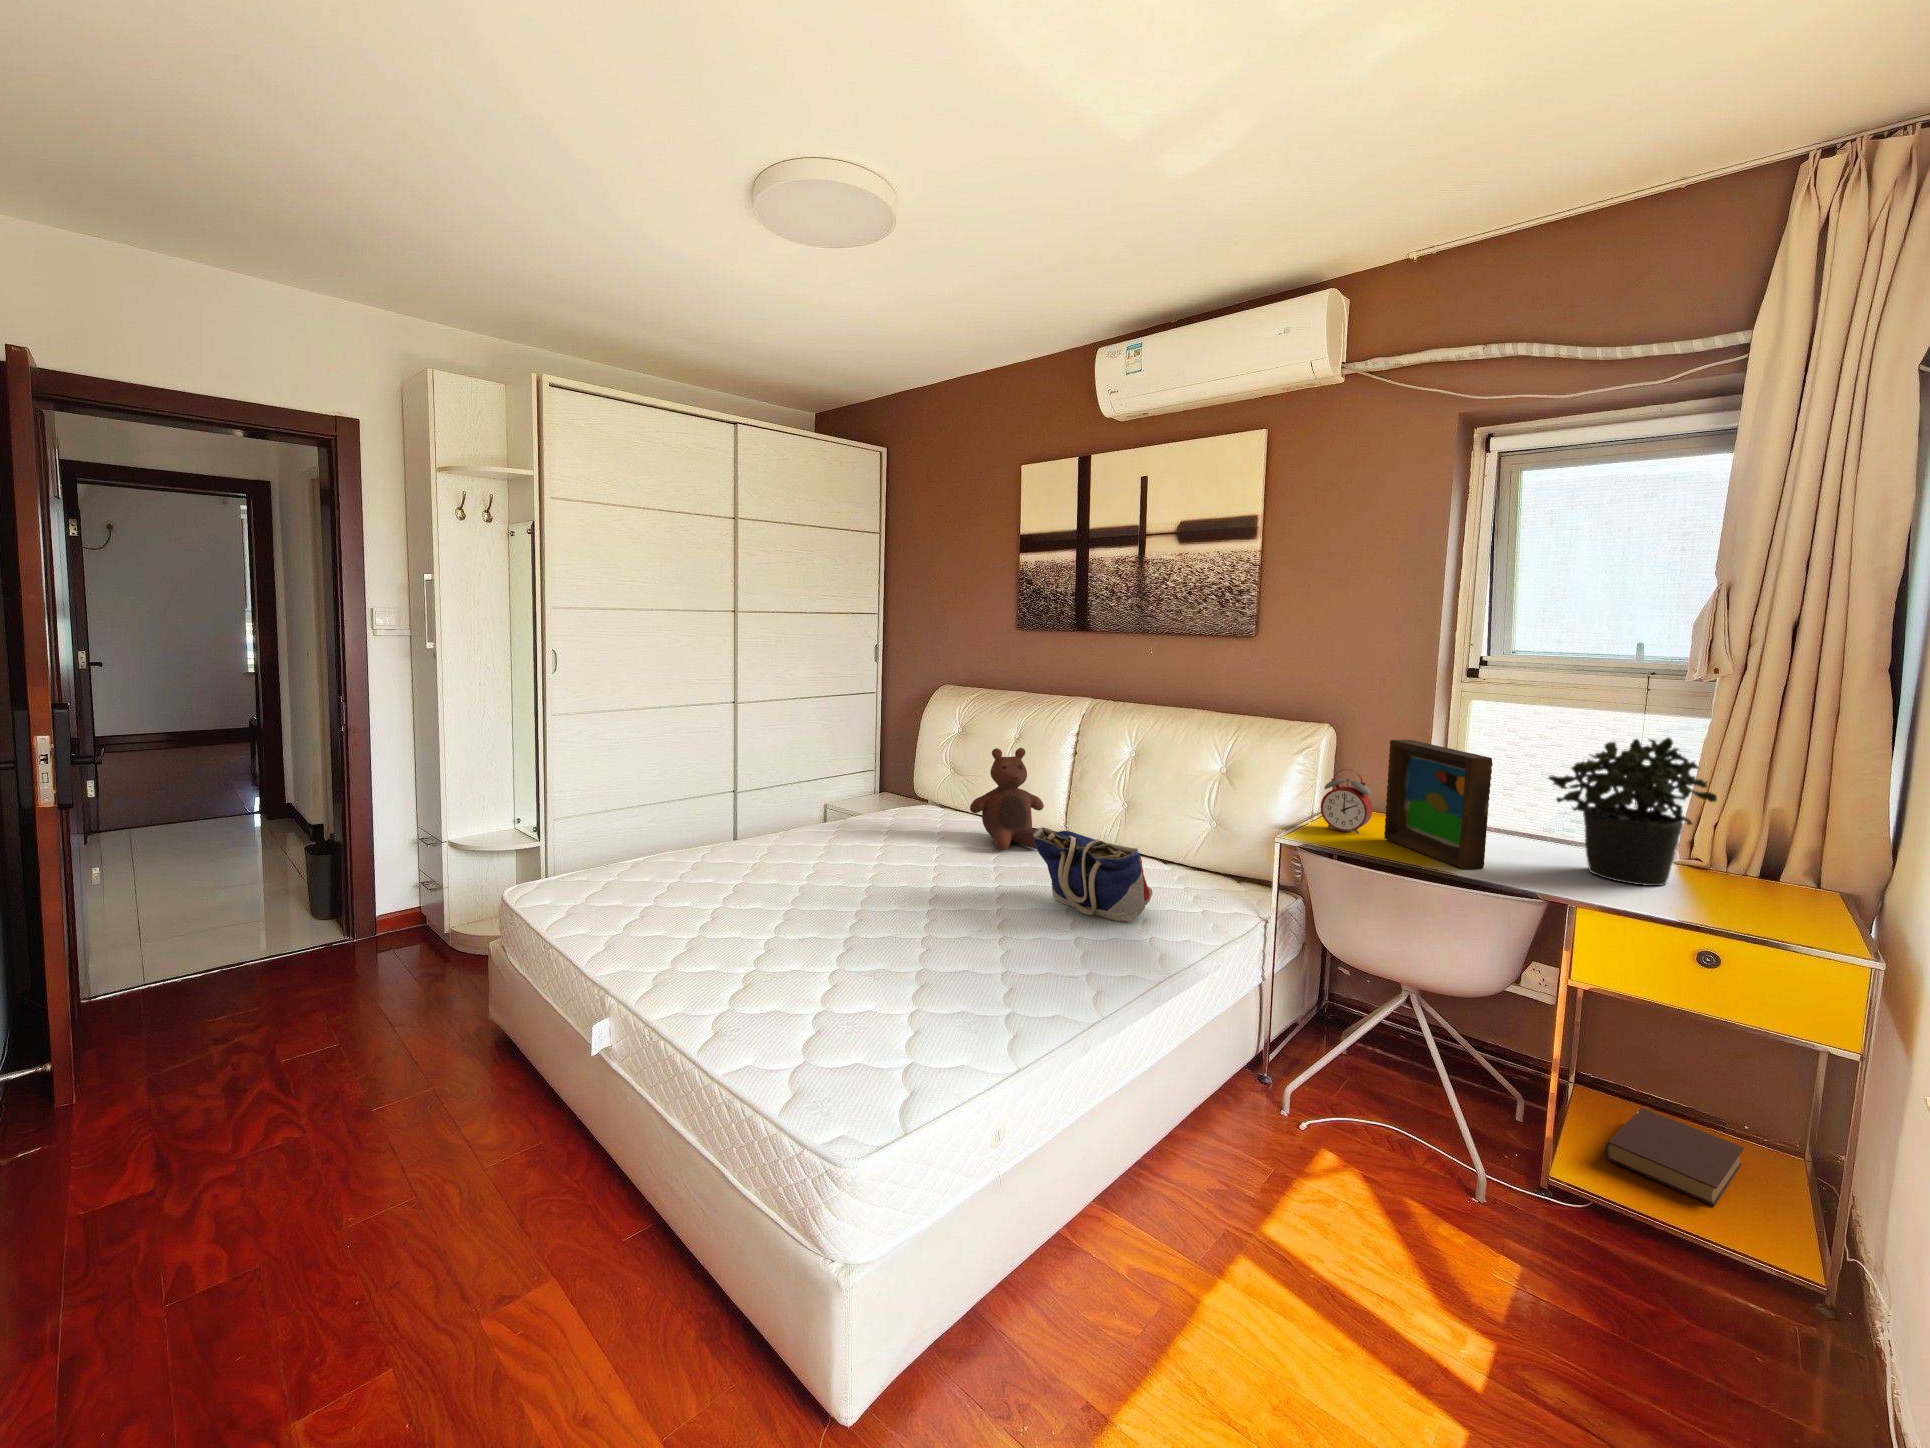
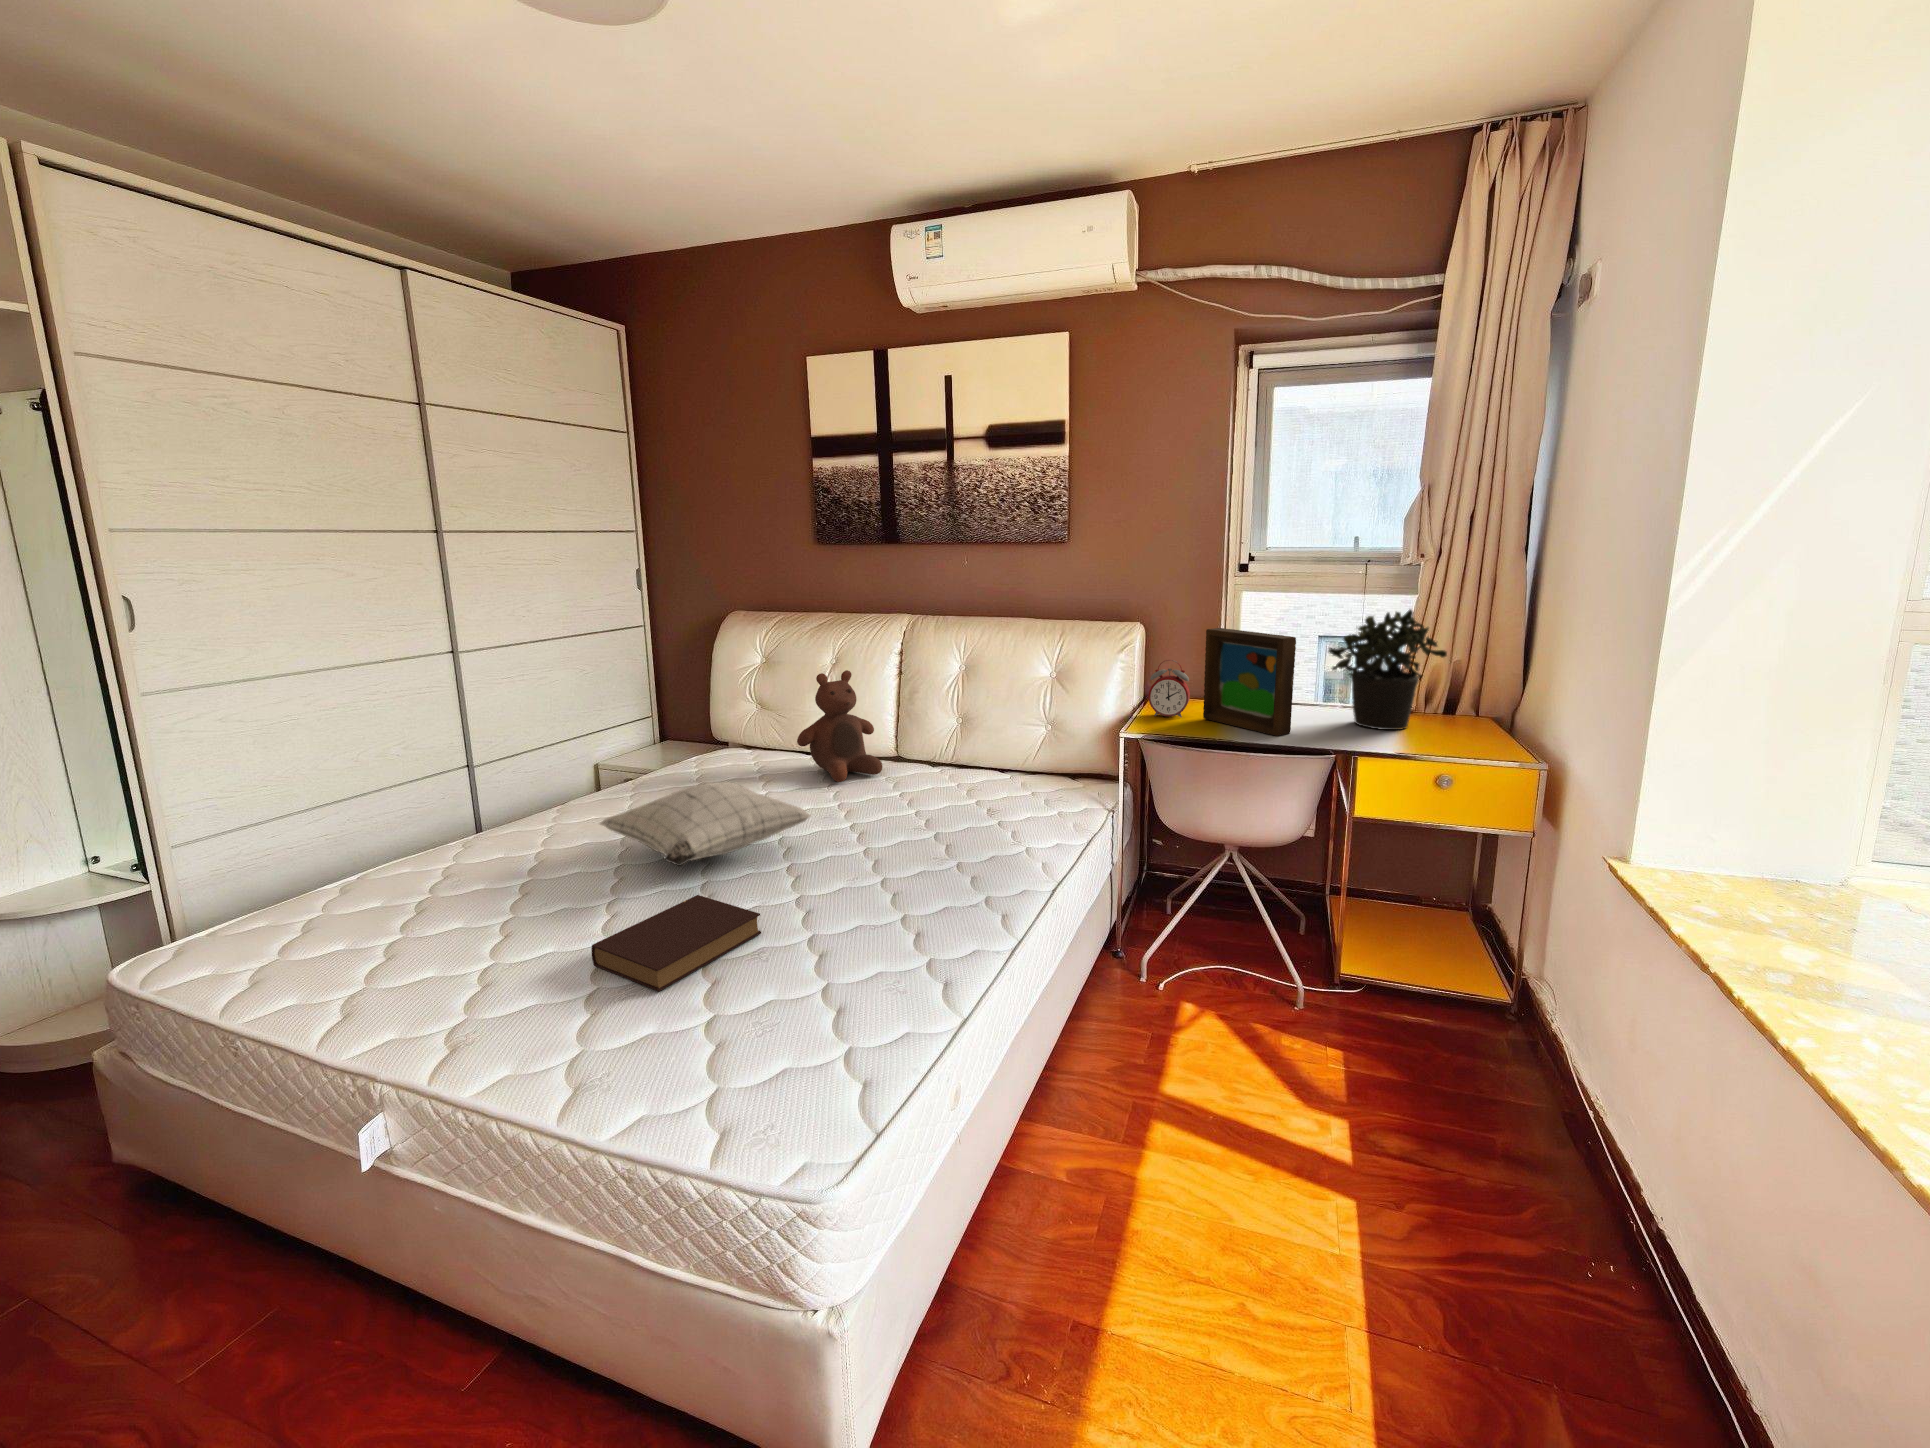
tote bag: present [1033,828,1153,922] -> none [892,751,1017,835]
pillow: none [792,831,953,894] -> present [600,782,810,866]
book: present [1605,1108,1744,1206] -> present [591,895,761,991]

